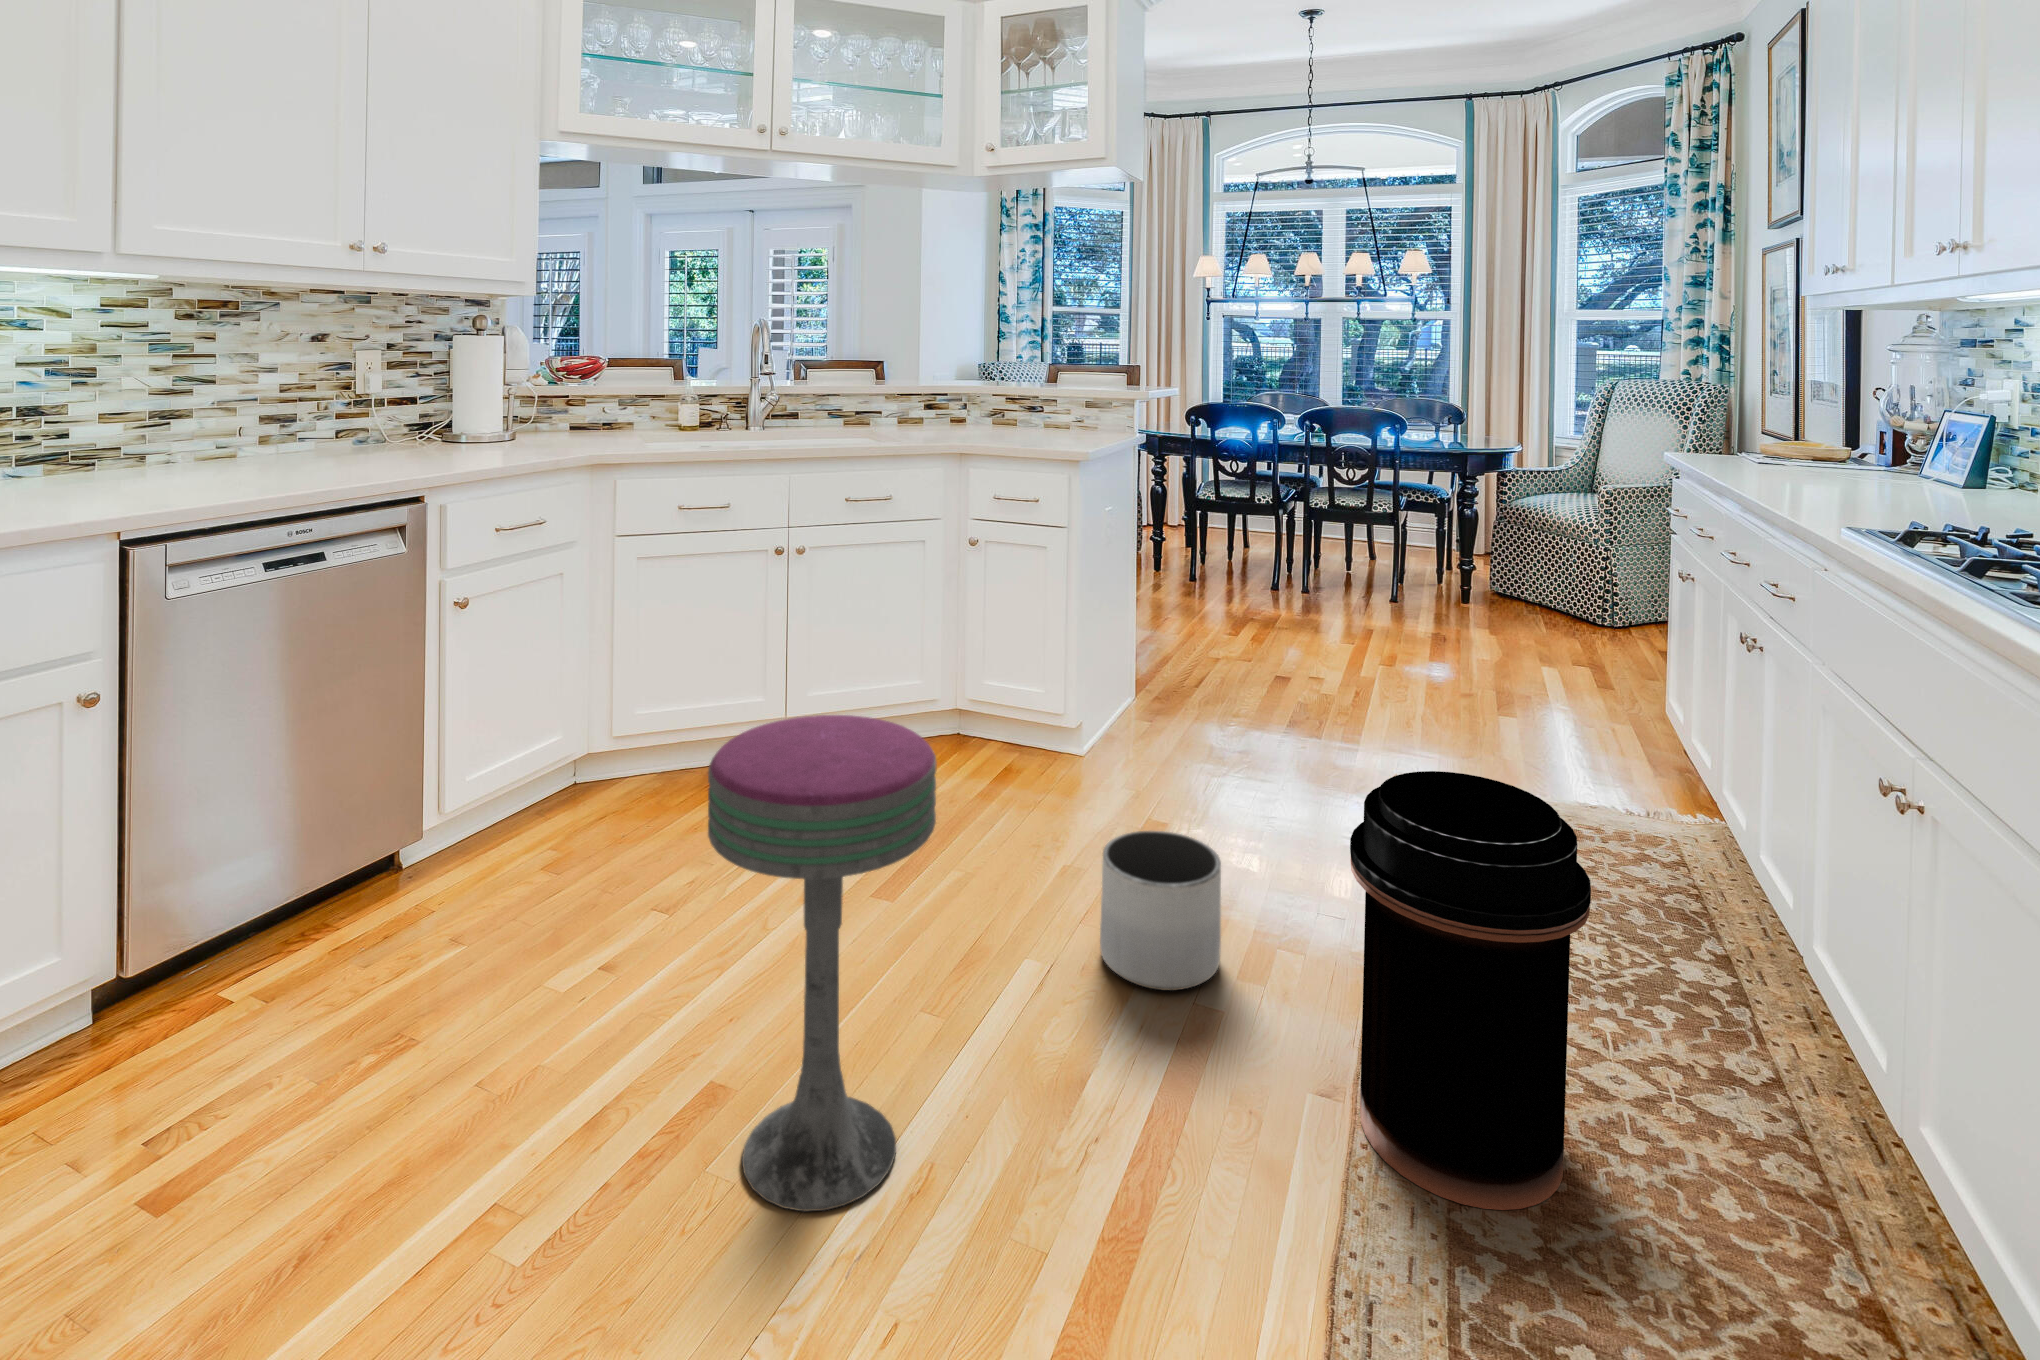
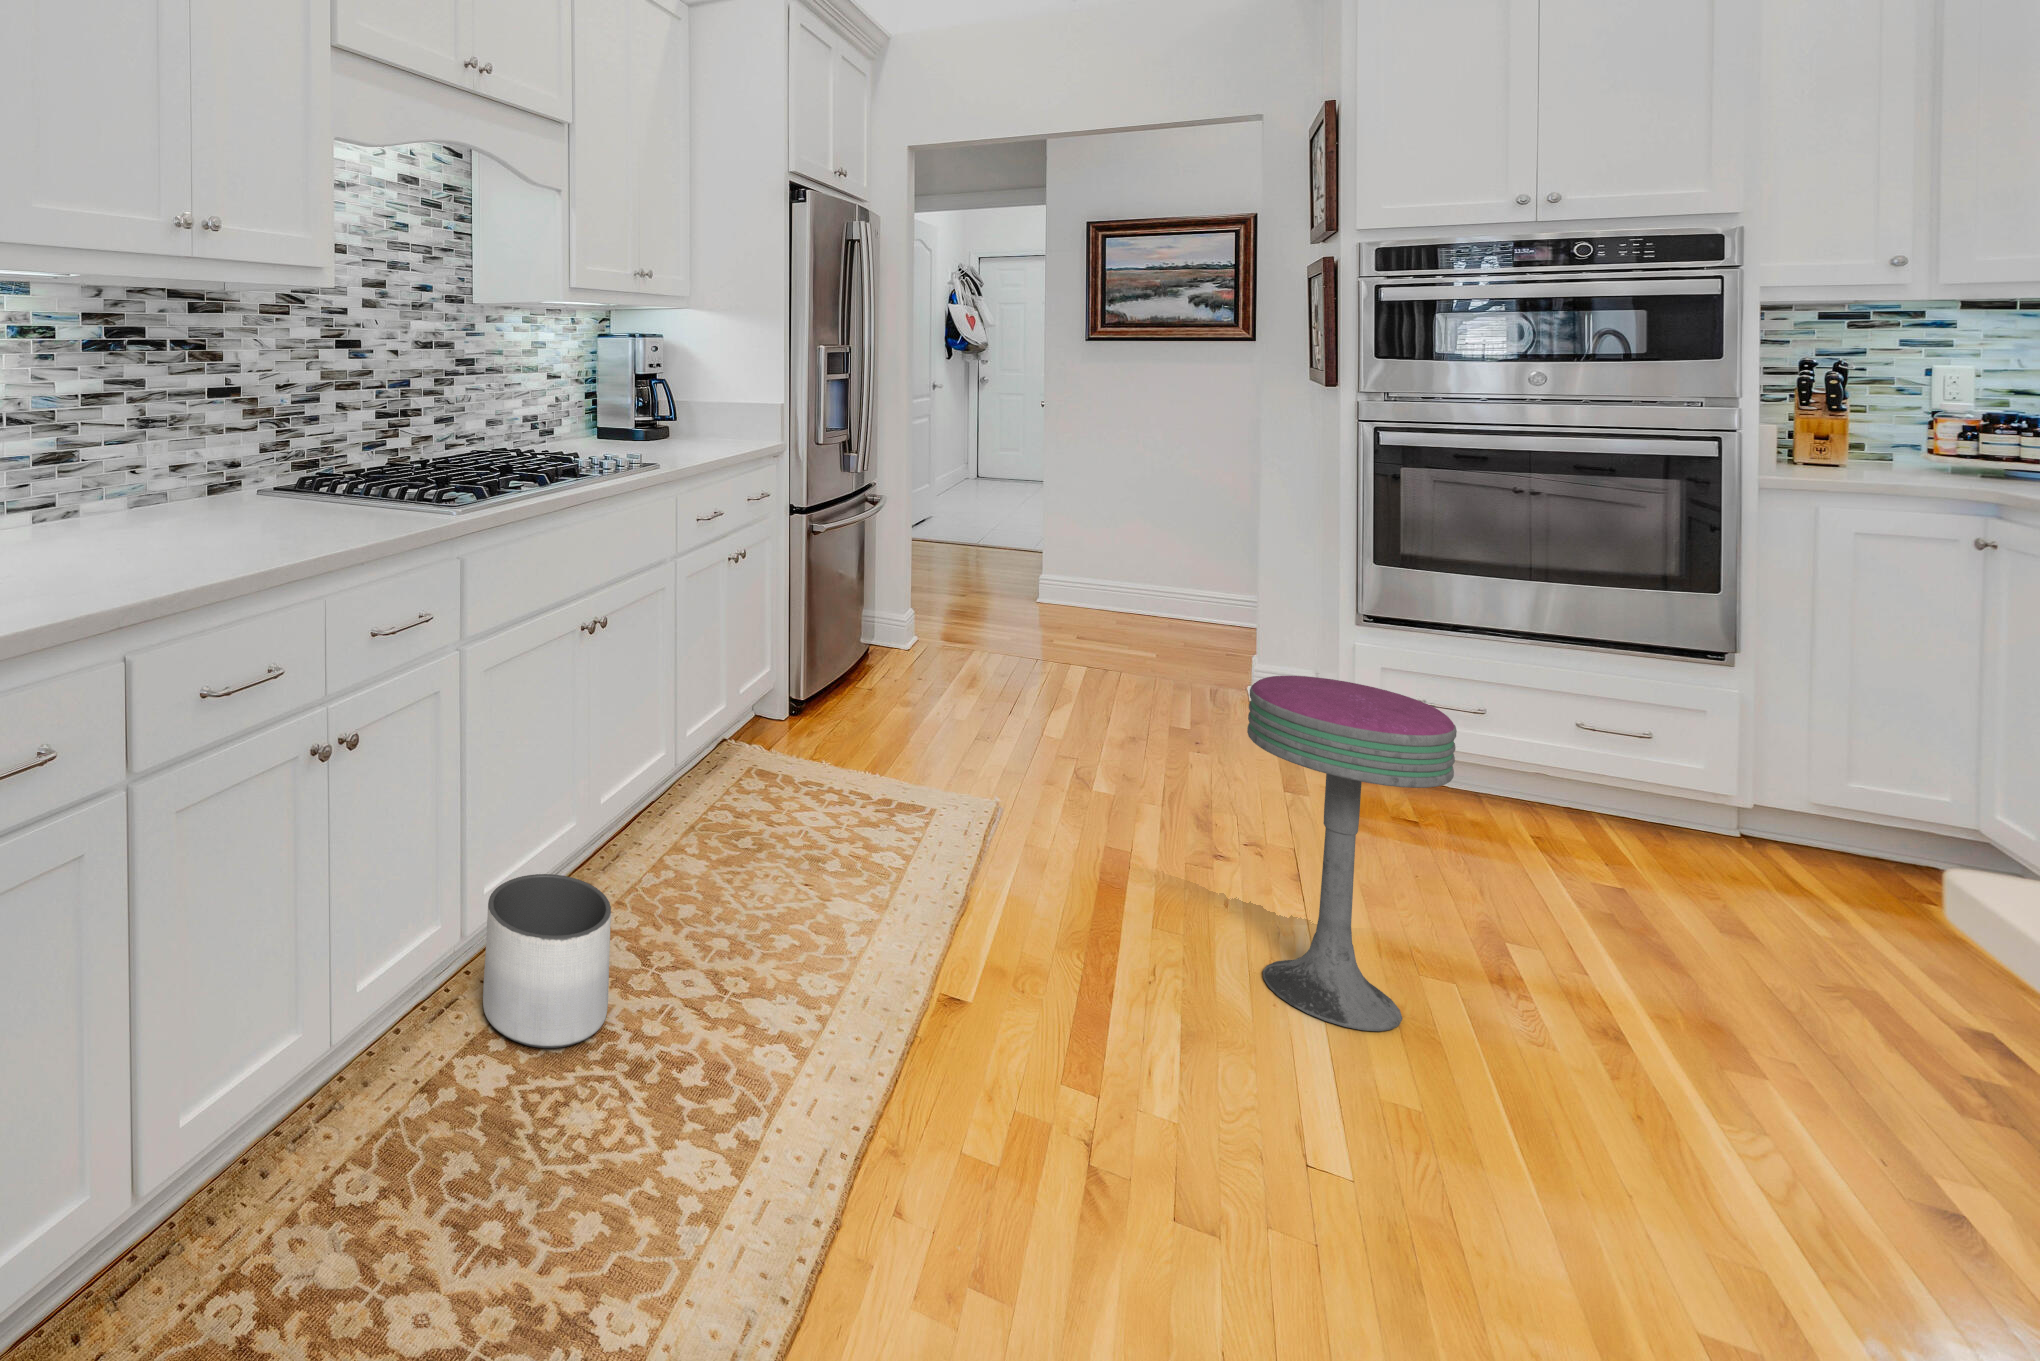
trash can: present [1350,771,1591,1210] -> none [769,692,939,1003]
planter: present [1100,831,1221,991] -> present [483,874,611,1048]

